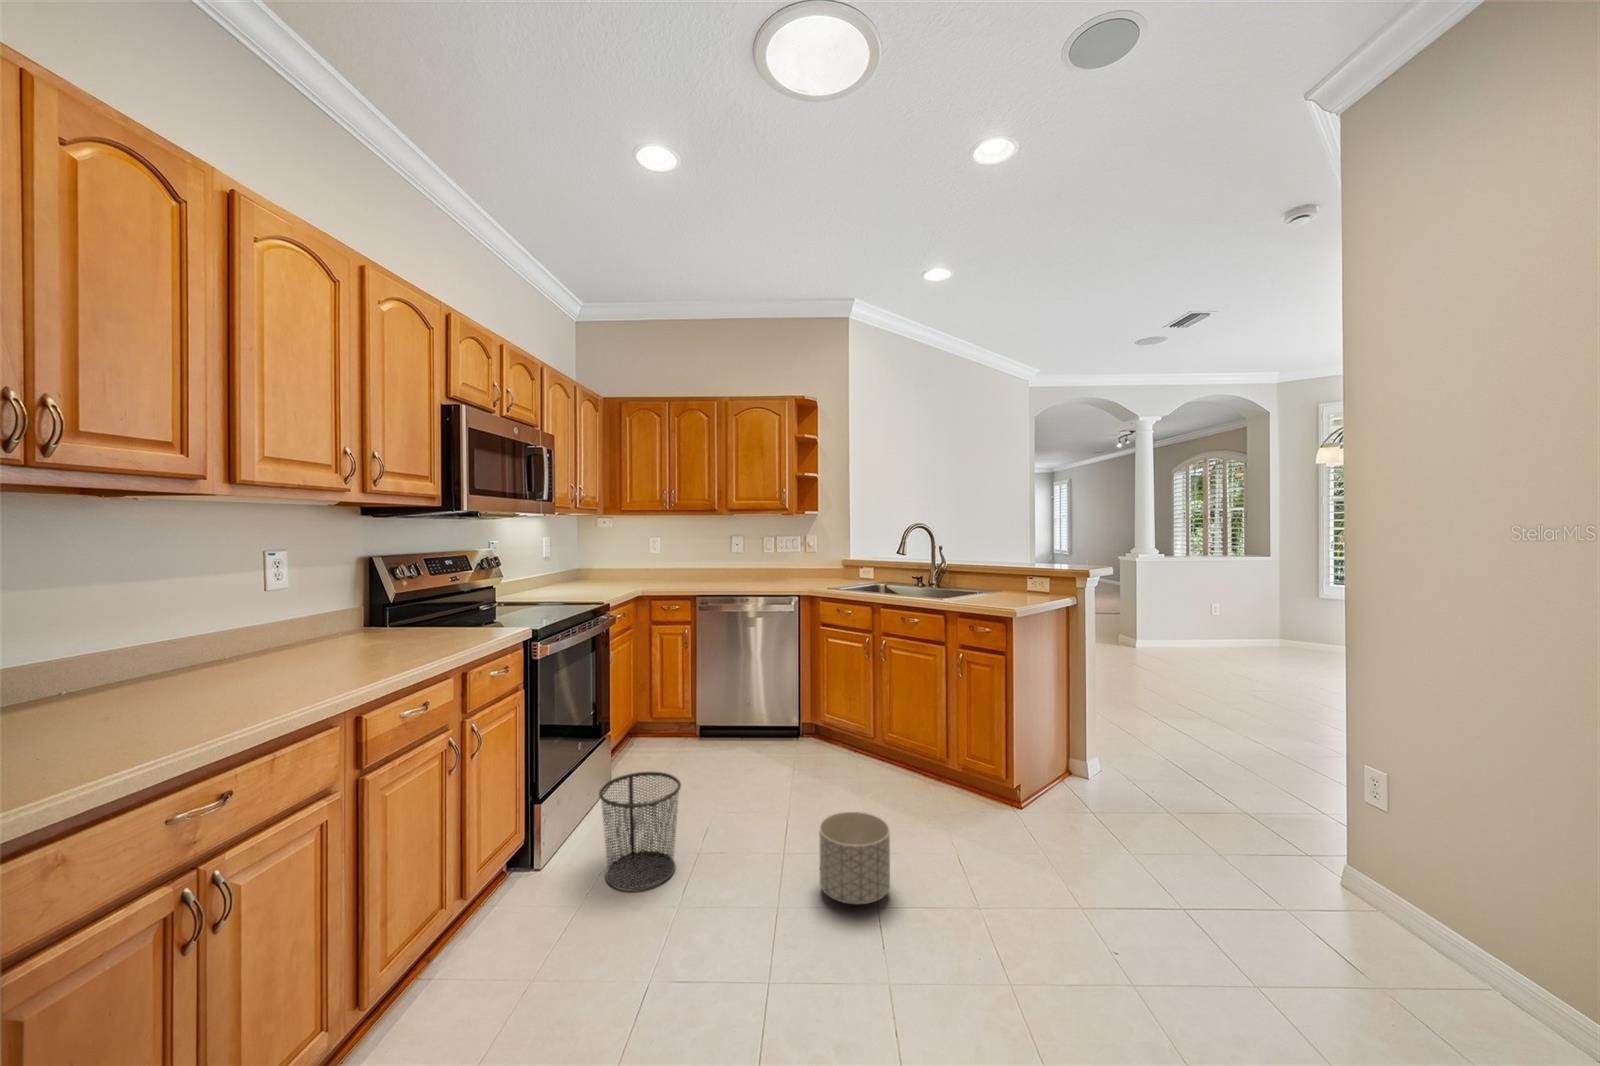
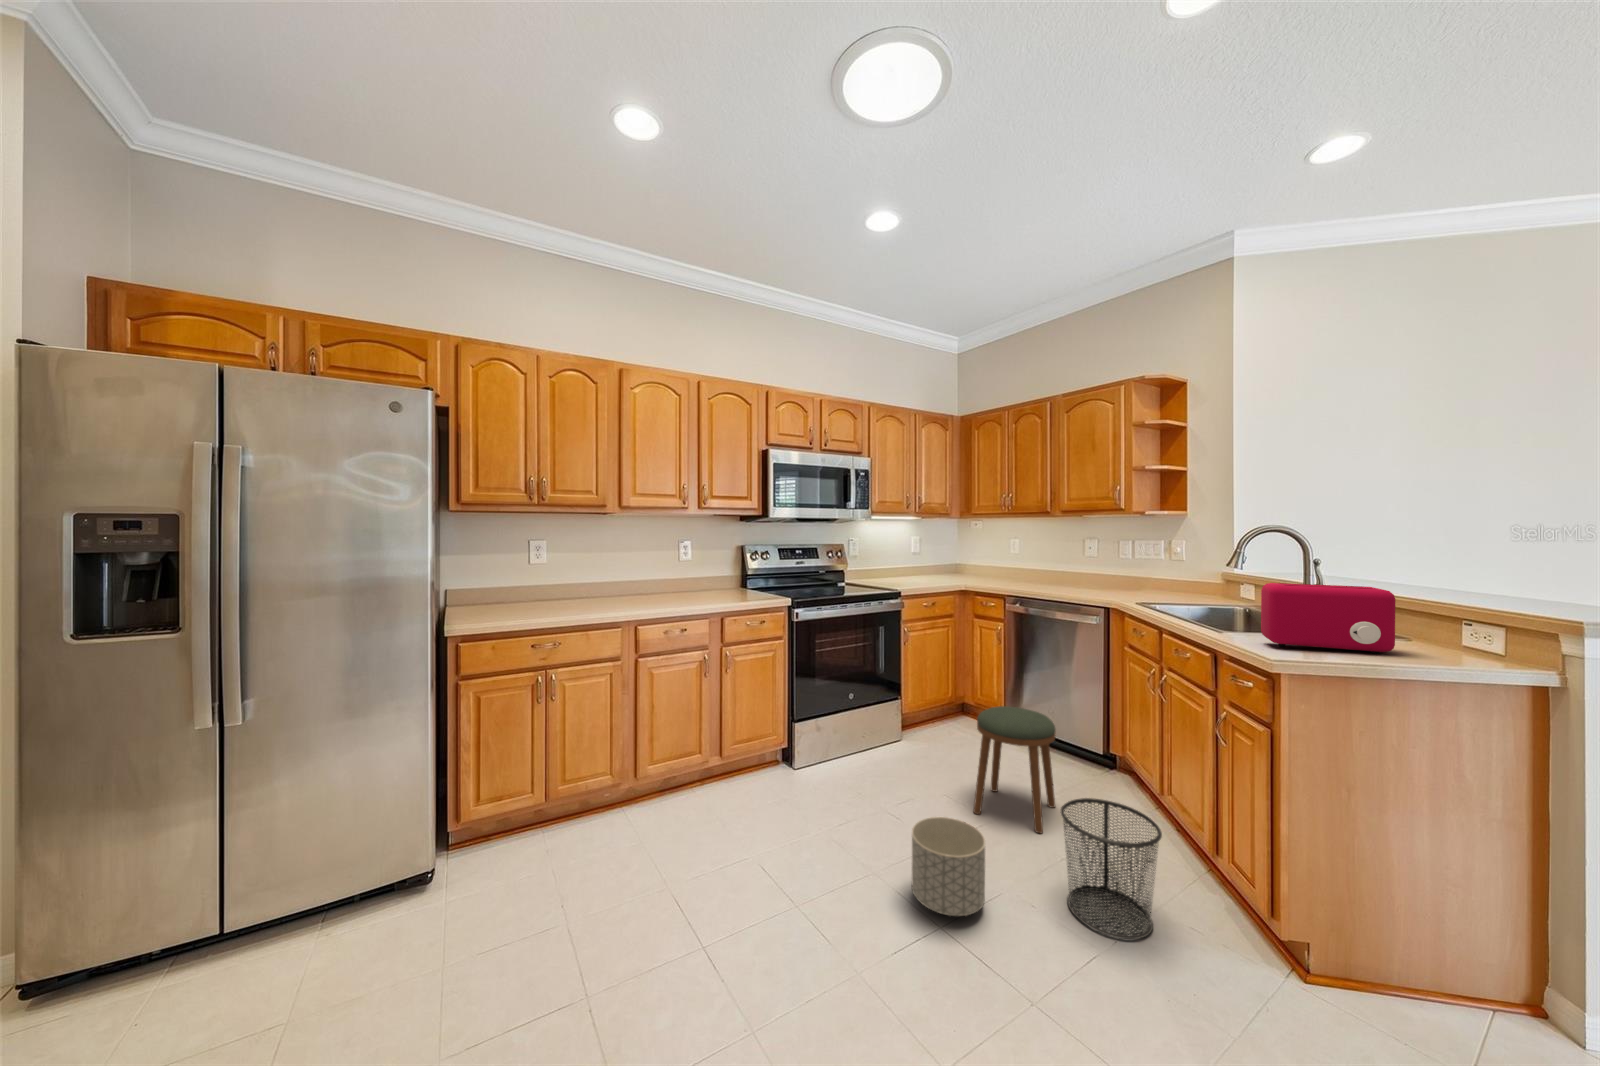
toaster: none [962,561,1024,604] -> present [1261,583,1396,654]
stool: none [751,700,829,817] -> present [974,706,1056,833]
waste bin: present [599,772,681,890] -> present [1061,798,1162,939]

